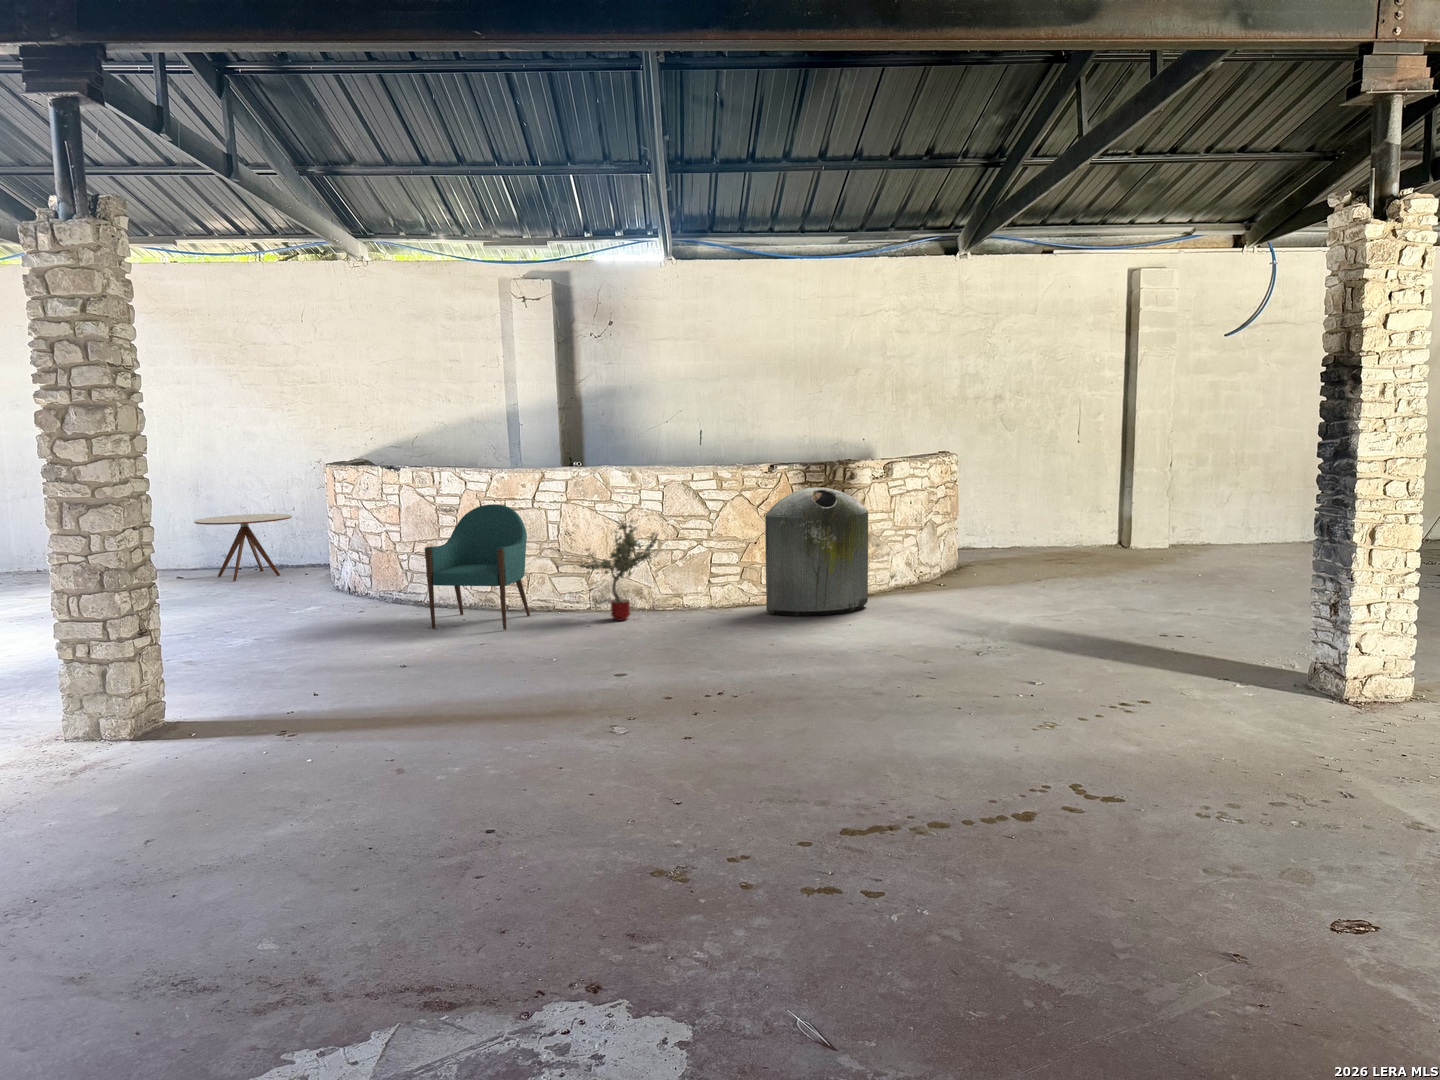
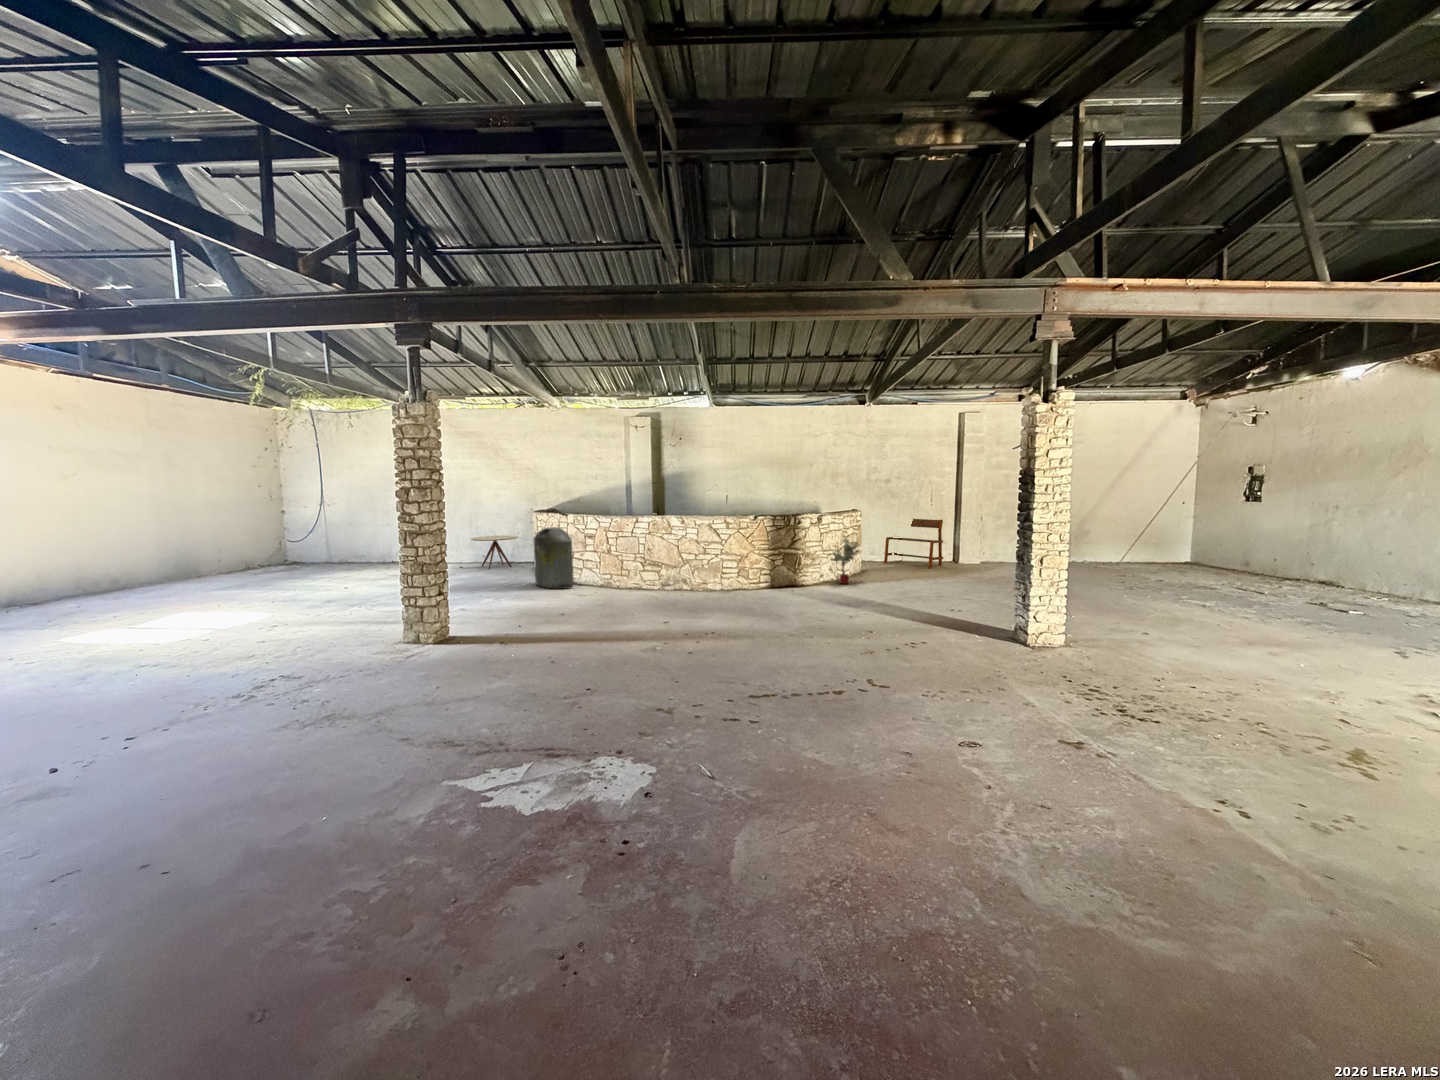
bench: none [1001,466,1111,559] -> present [884,519,943,569]
trash can: present [765,487,868,616] -> present [534,527,574,589]
chair: present [425,504,530,630] -> none [578,534,630,597]
potted tree: present [580,519,659,621] -> present [830,537,859,584]

